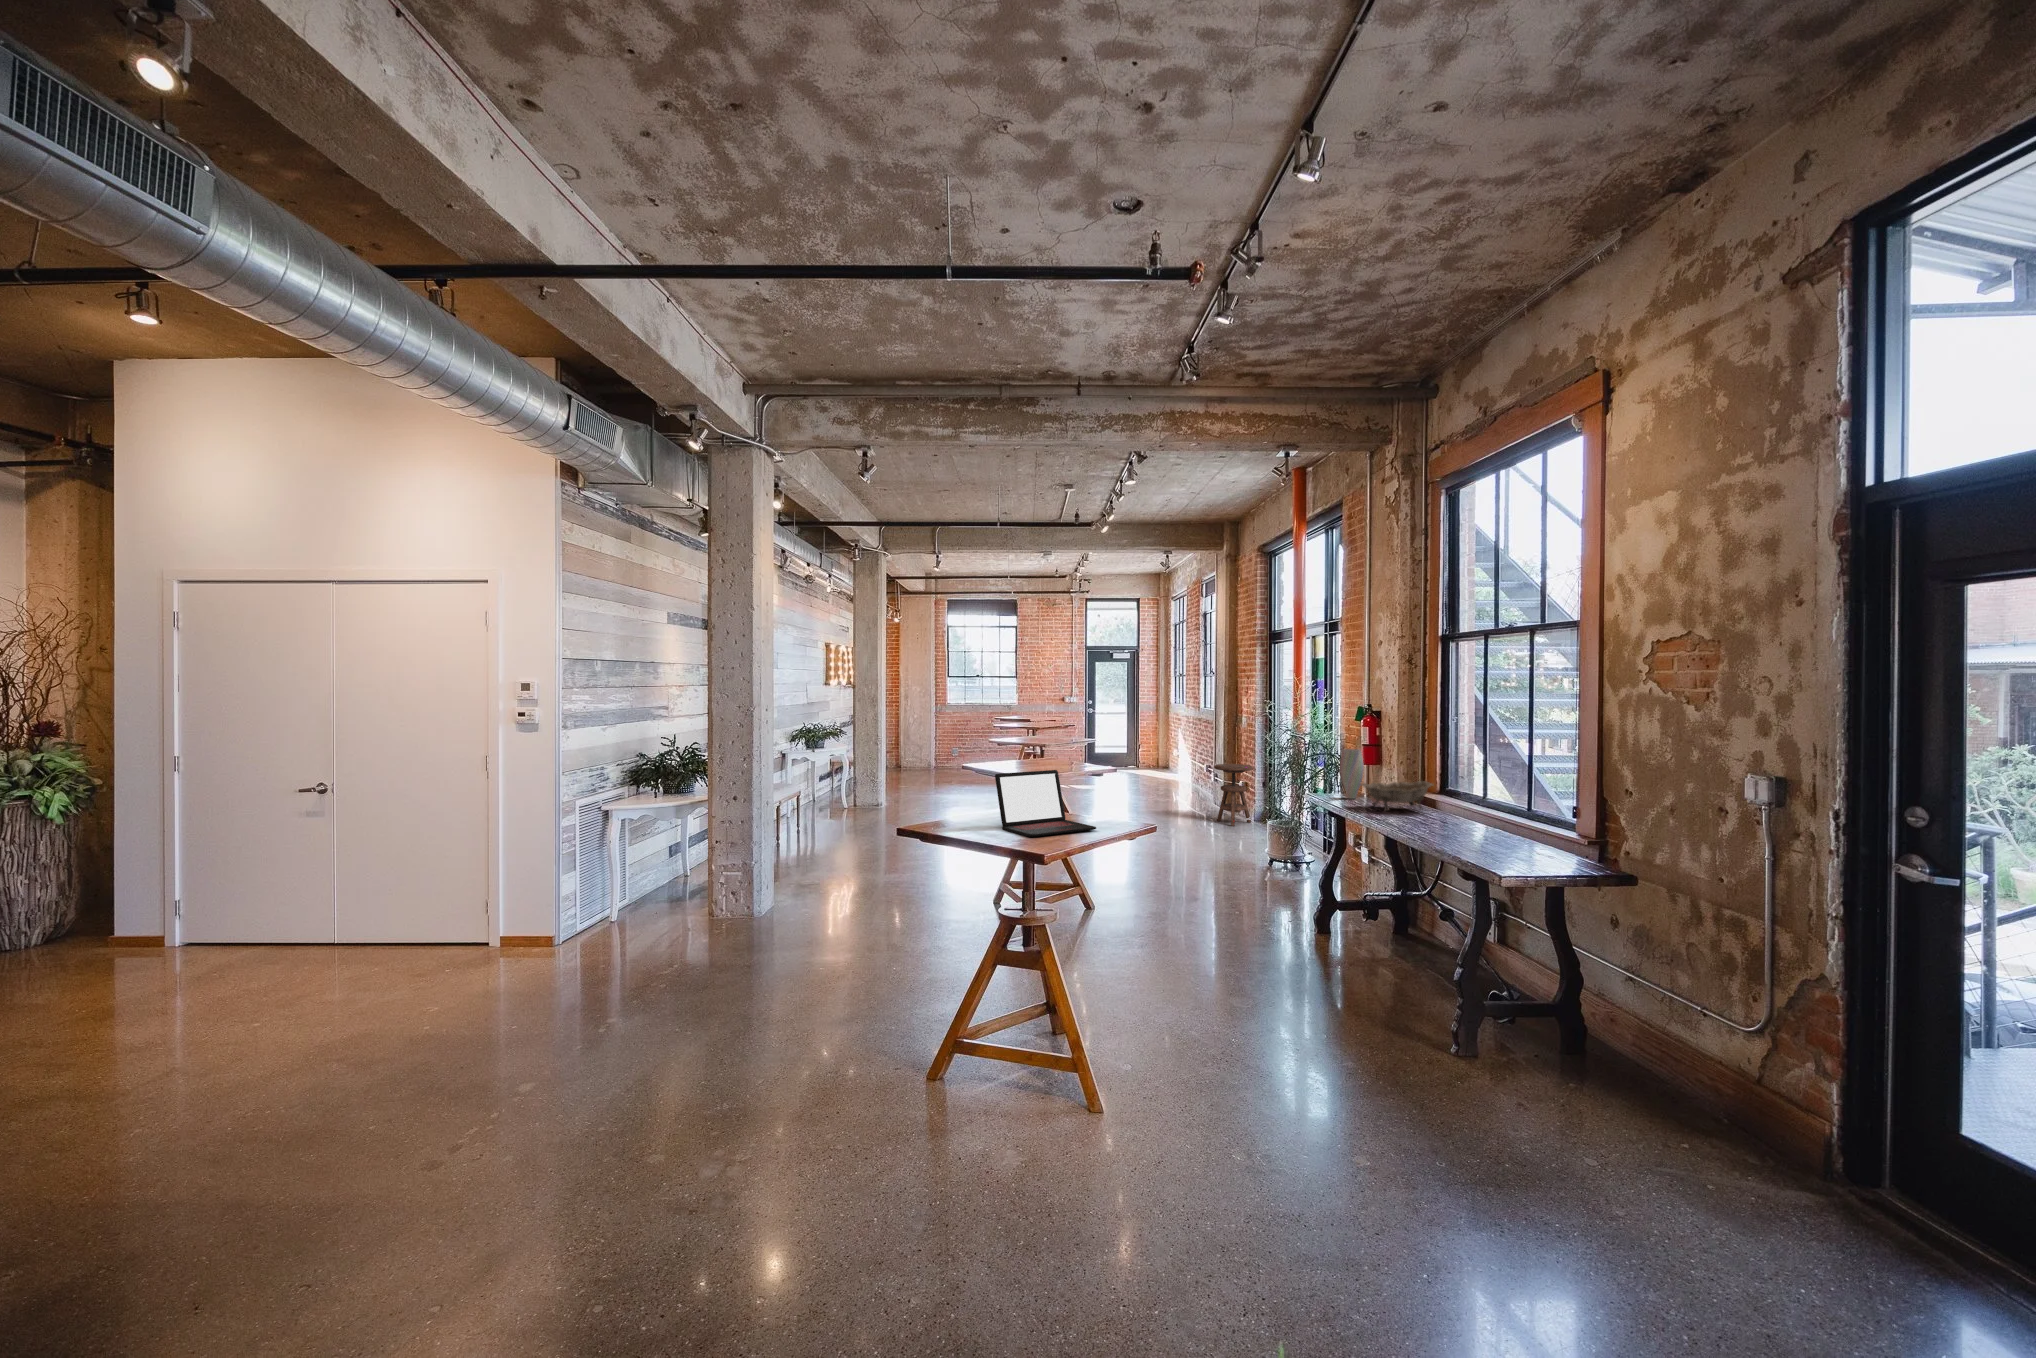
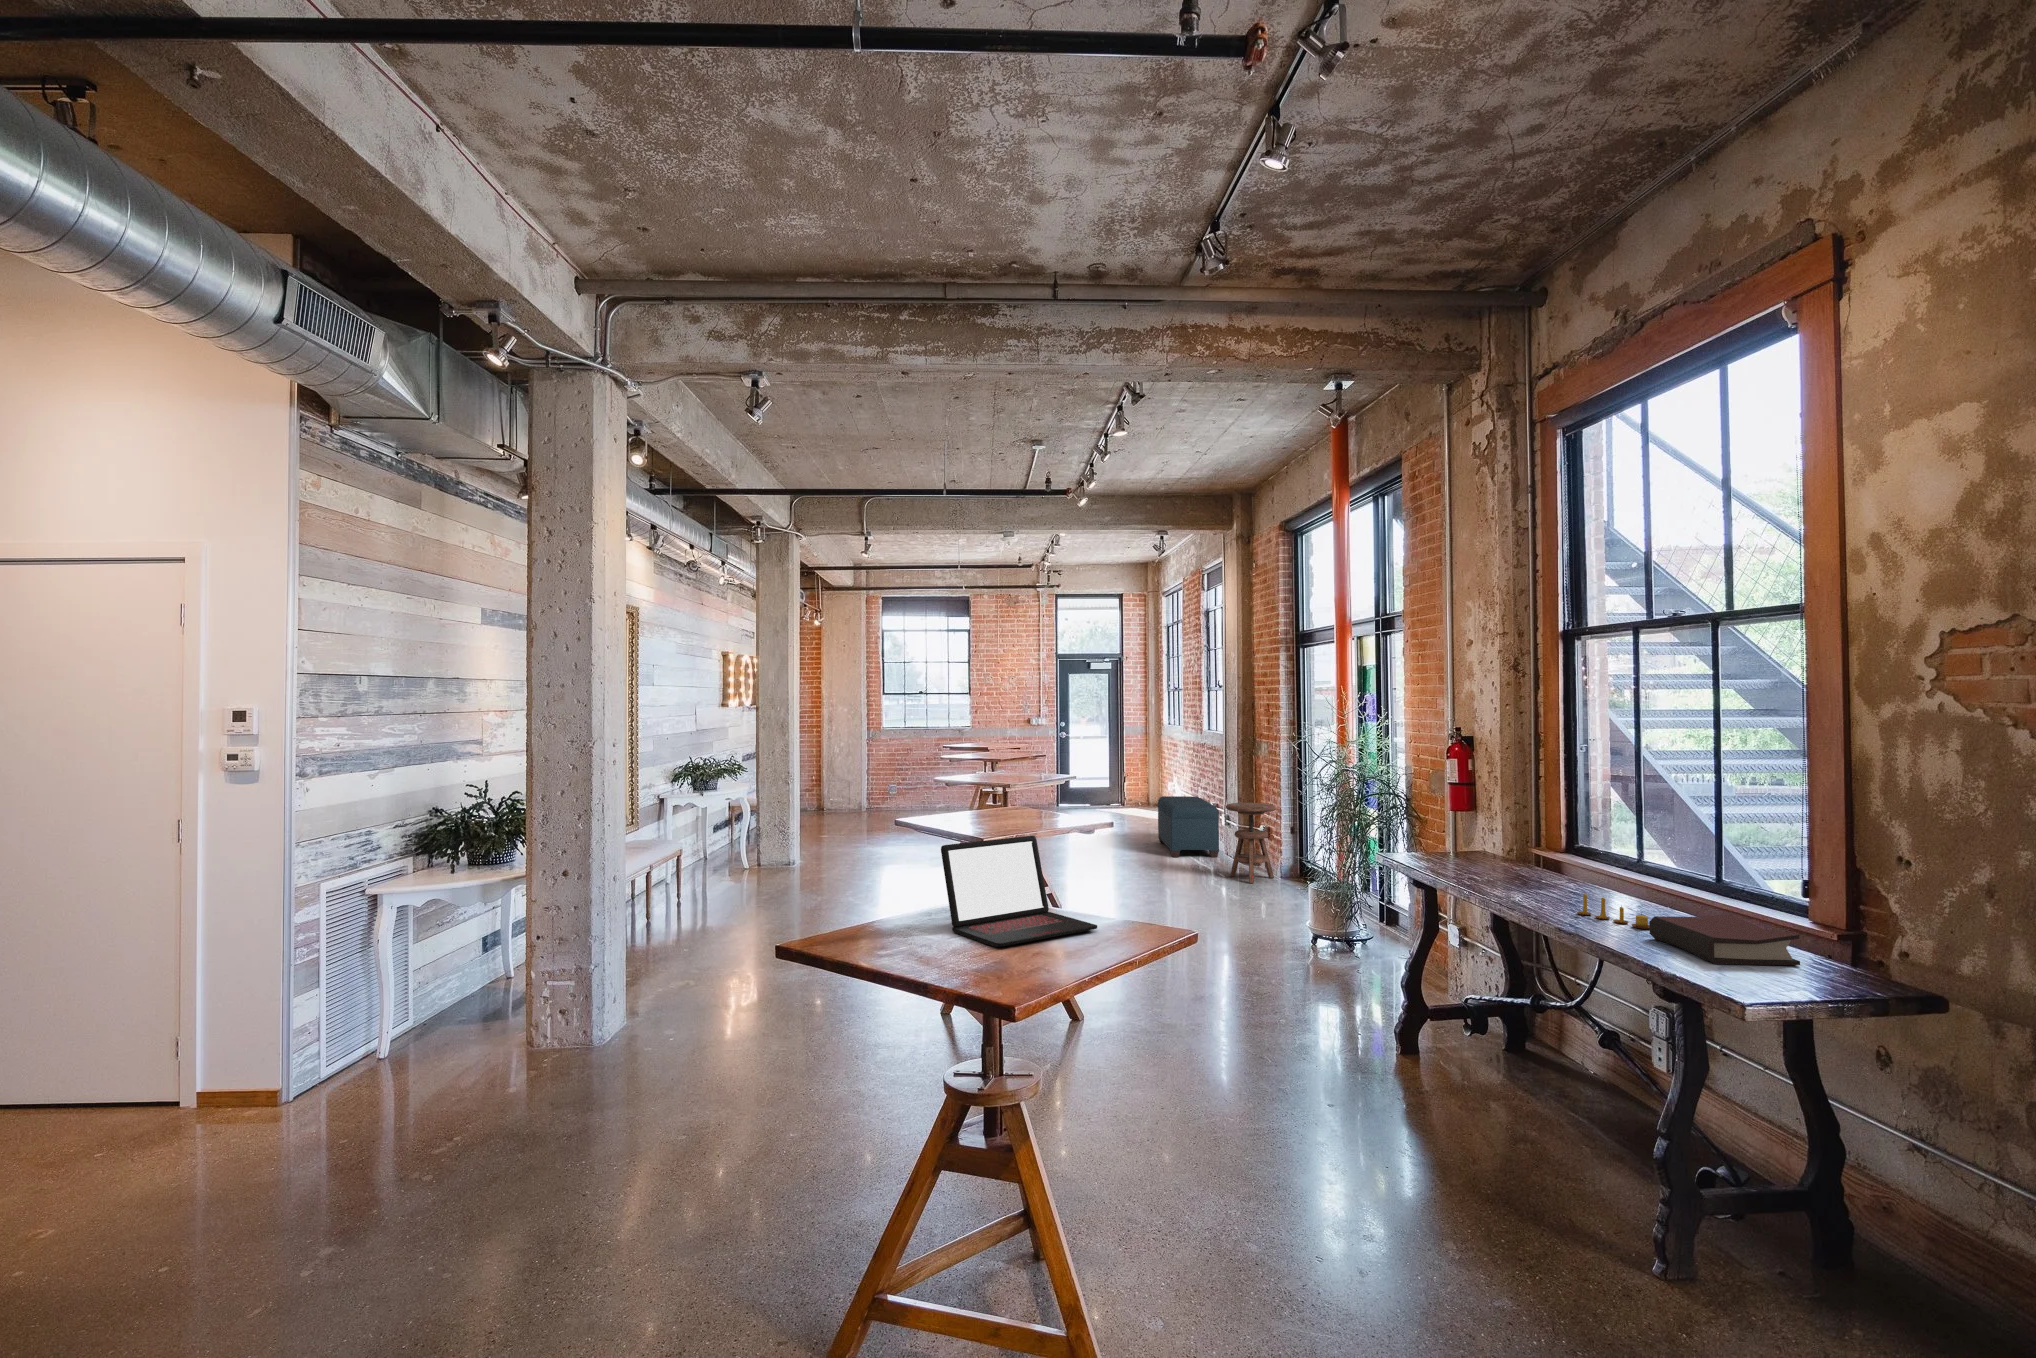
vase: present [1340,749,1364,799] -> none [1420,789,1453,859]
bench: none [1164,760,1211,807] -> present [1158,796,1219,857]
decorative bowl: present [1361,781,1433,811] -> none [1455,835,1561,880]
candle: none [1430,816,1475,839] -> present [1577,894,1650,929]
hardback book: none [1469,829,1558,859] -> present [1649,914,1800,965]

